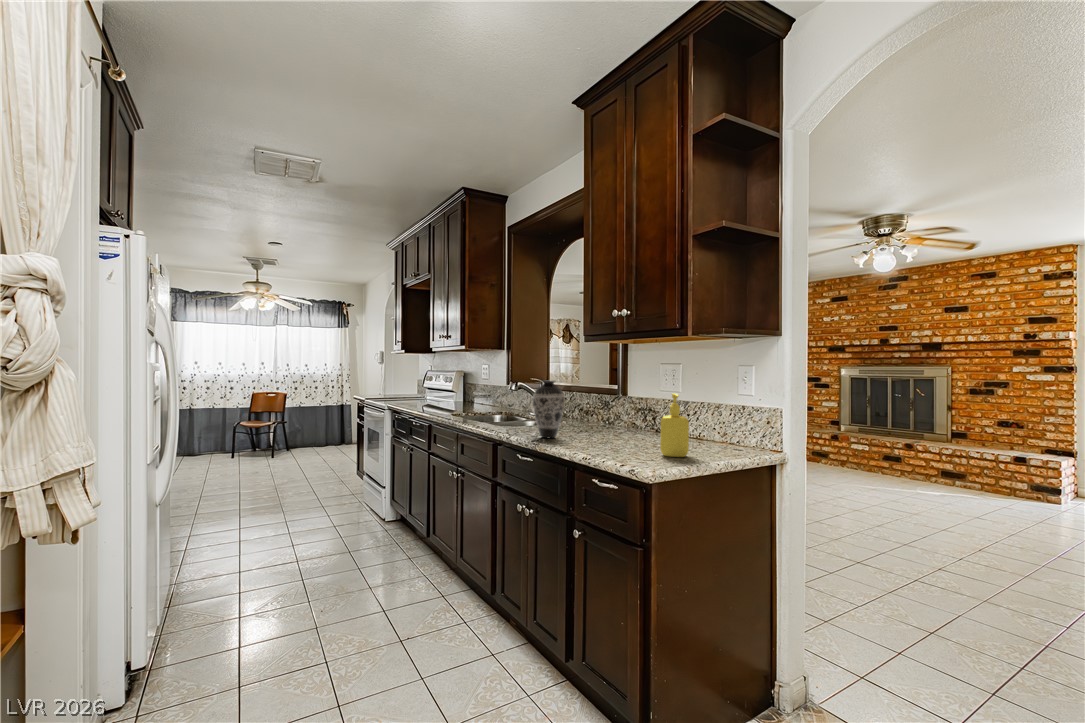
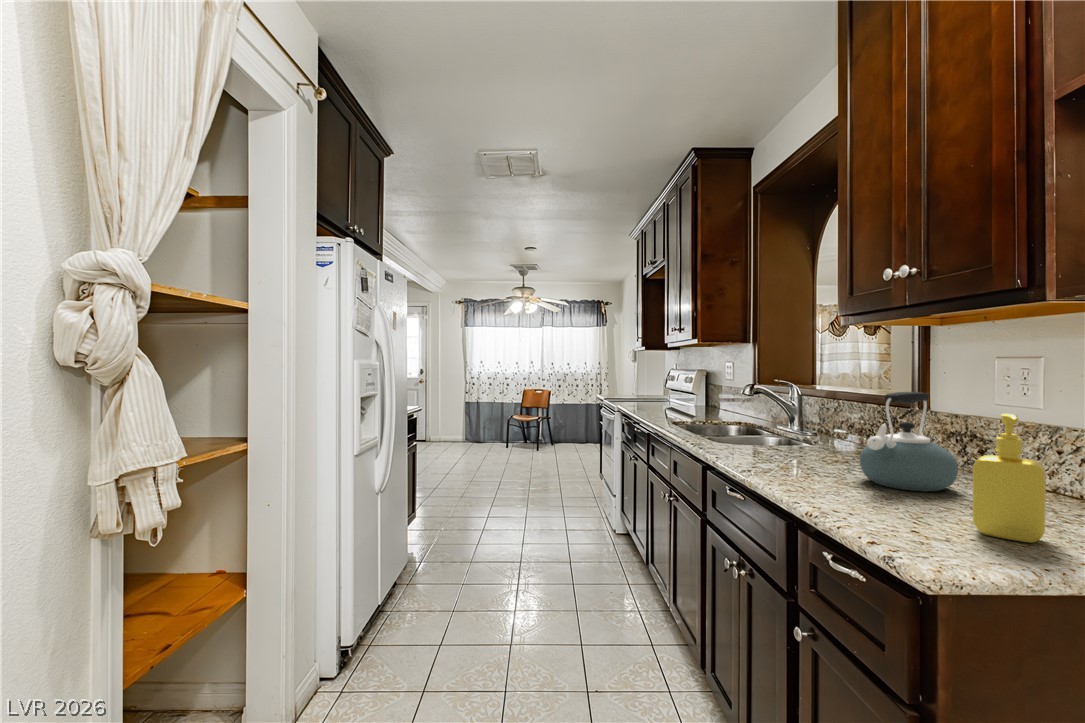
decorative vase: present [533,381,564,438] -> none [750,384,801,469]
kettle: none [598,384,647,442] -> present [860,392,958,491]

